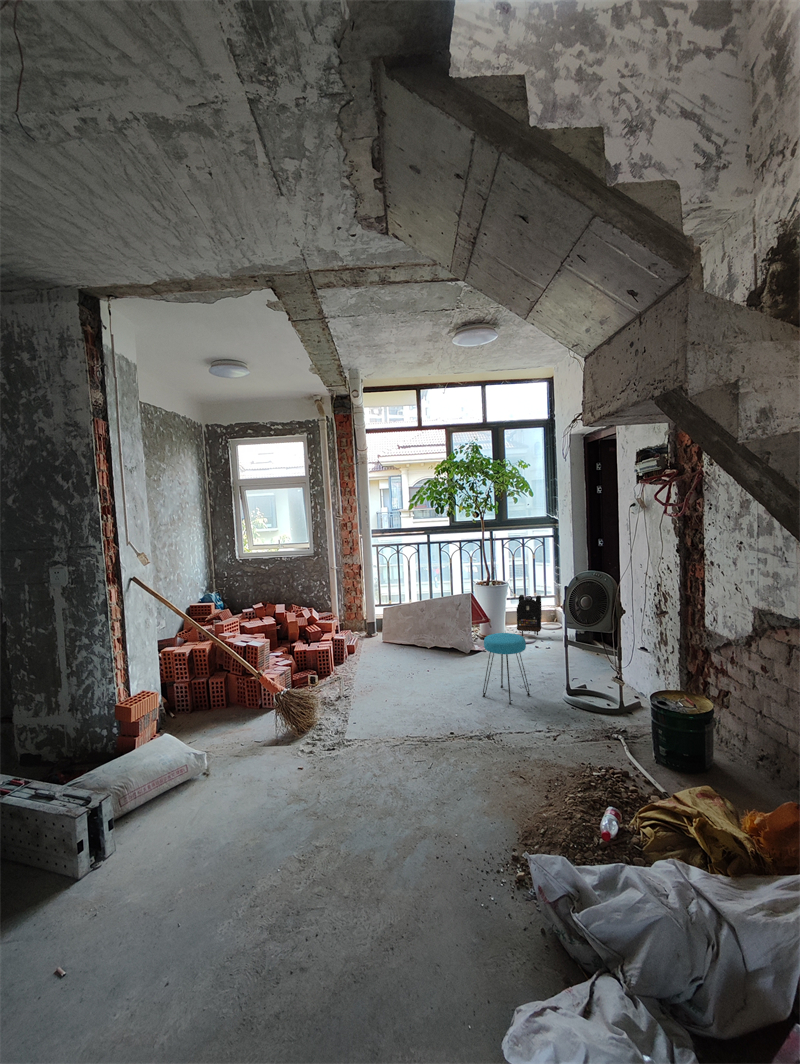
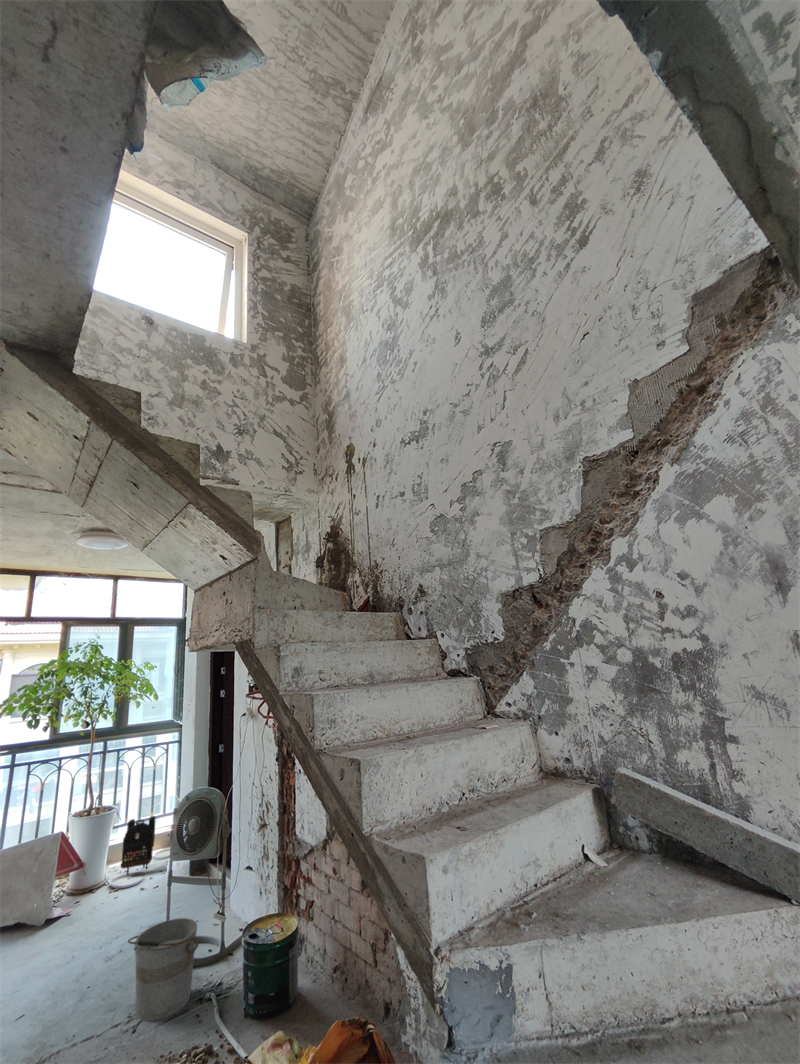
stool: present [483,633,530,705] -> none [45,885,117,995]
bucket: none [543,671,605,741] -> present [128,918,198,1021]

